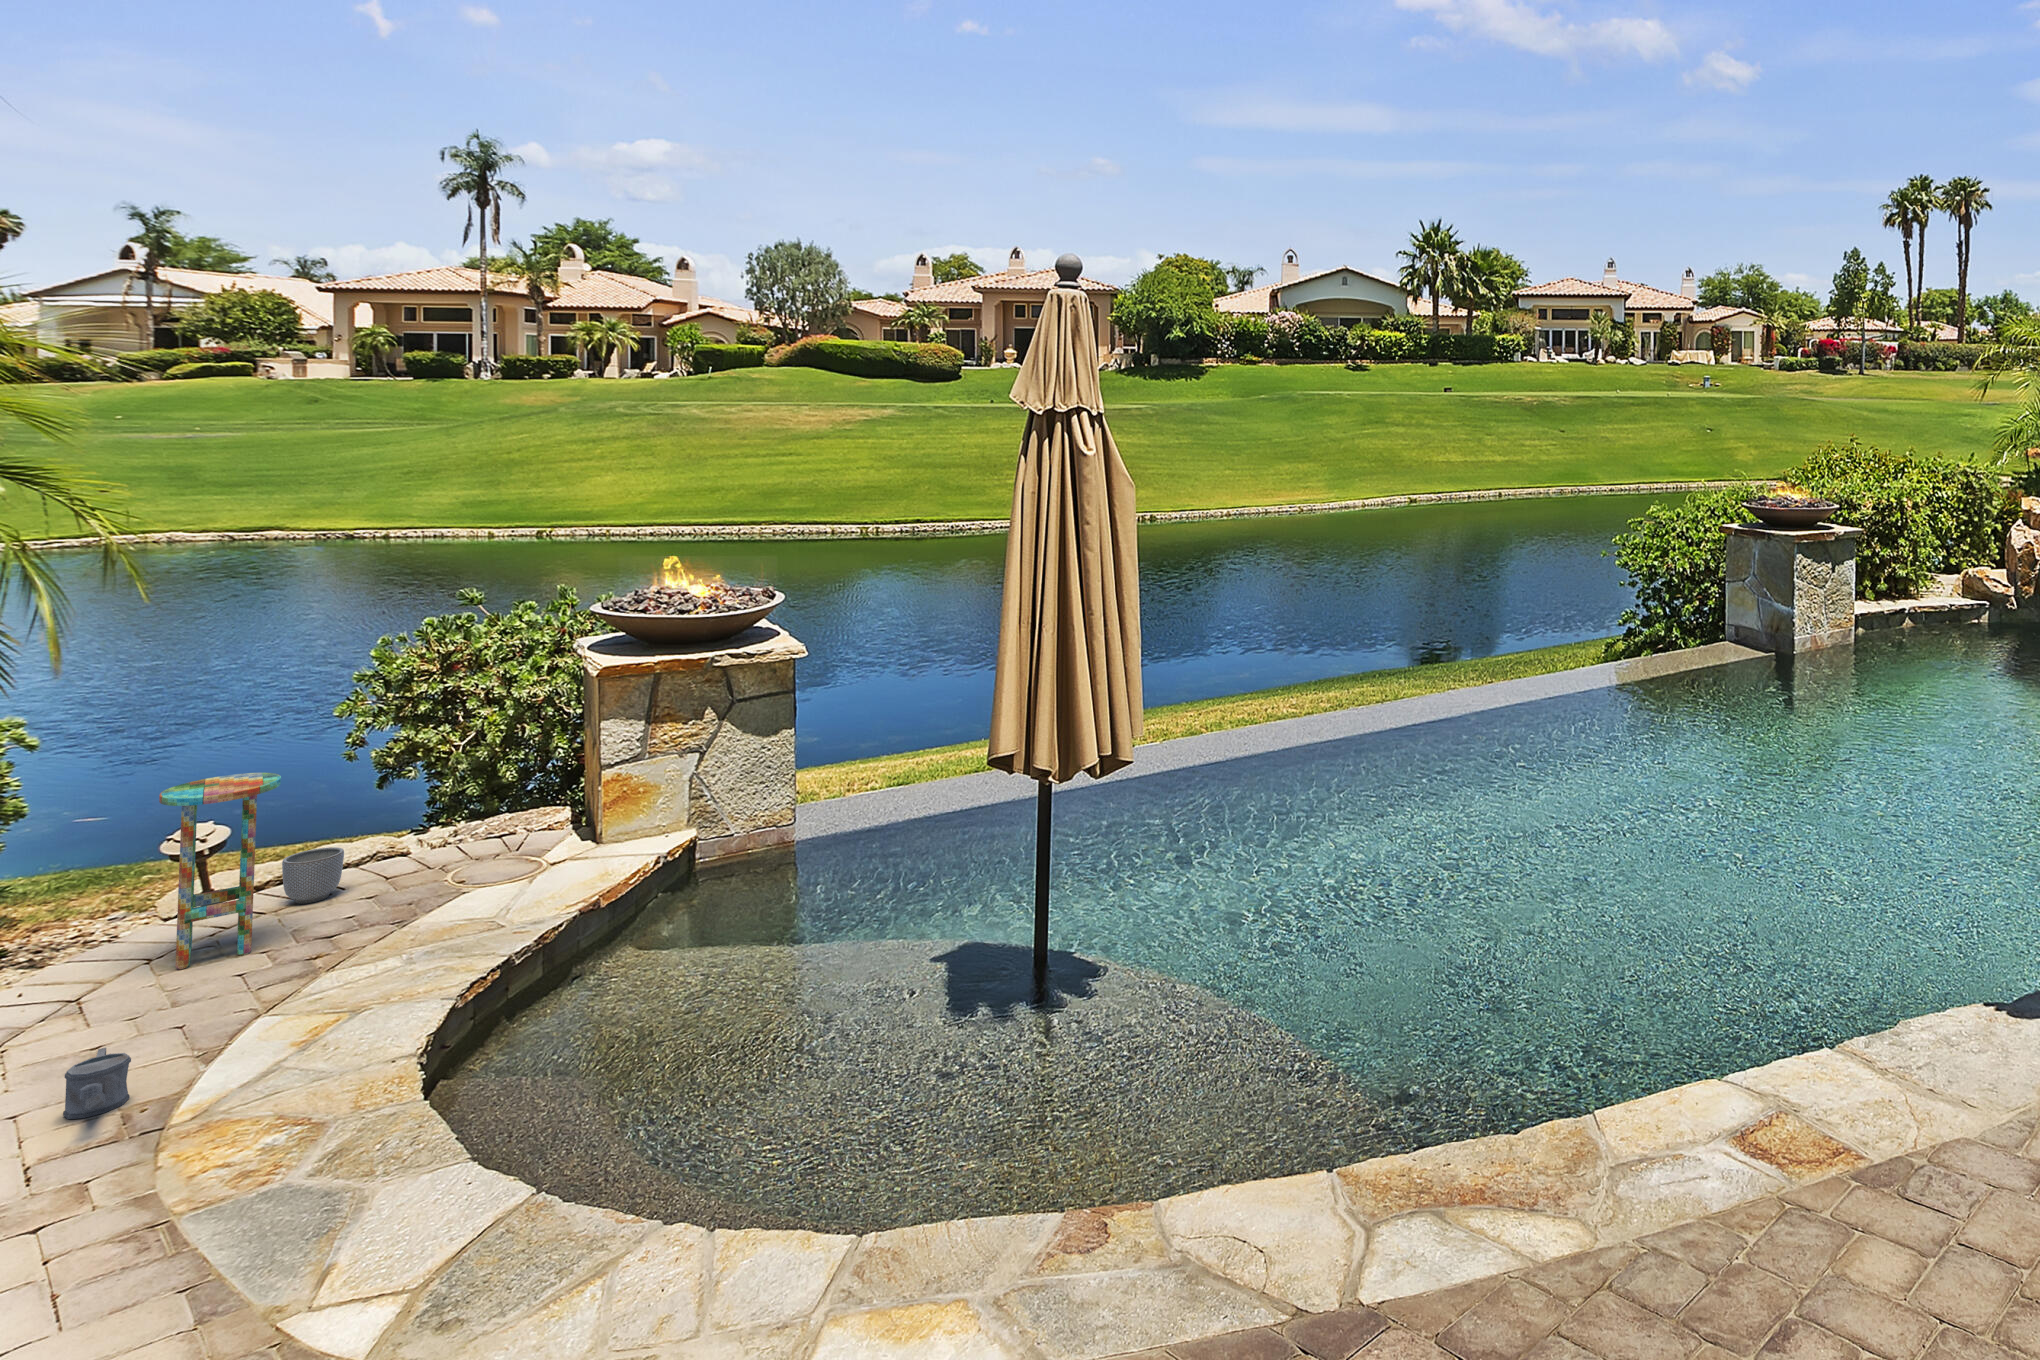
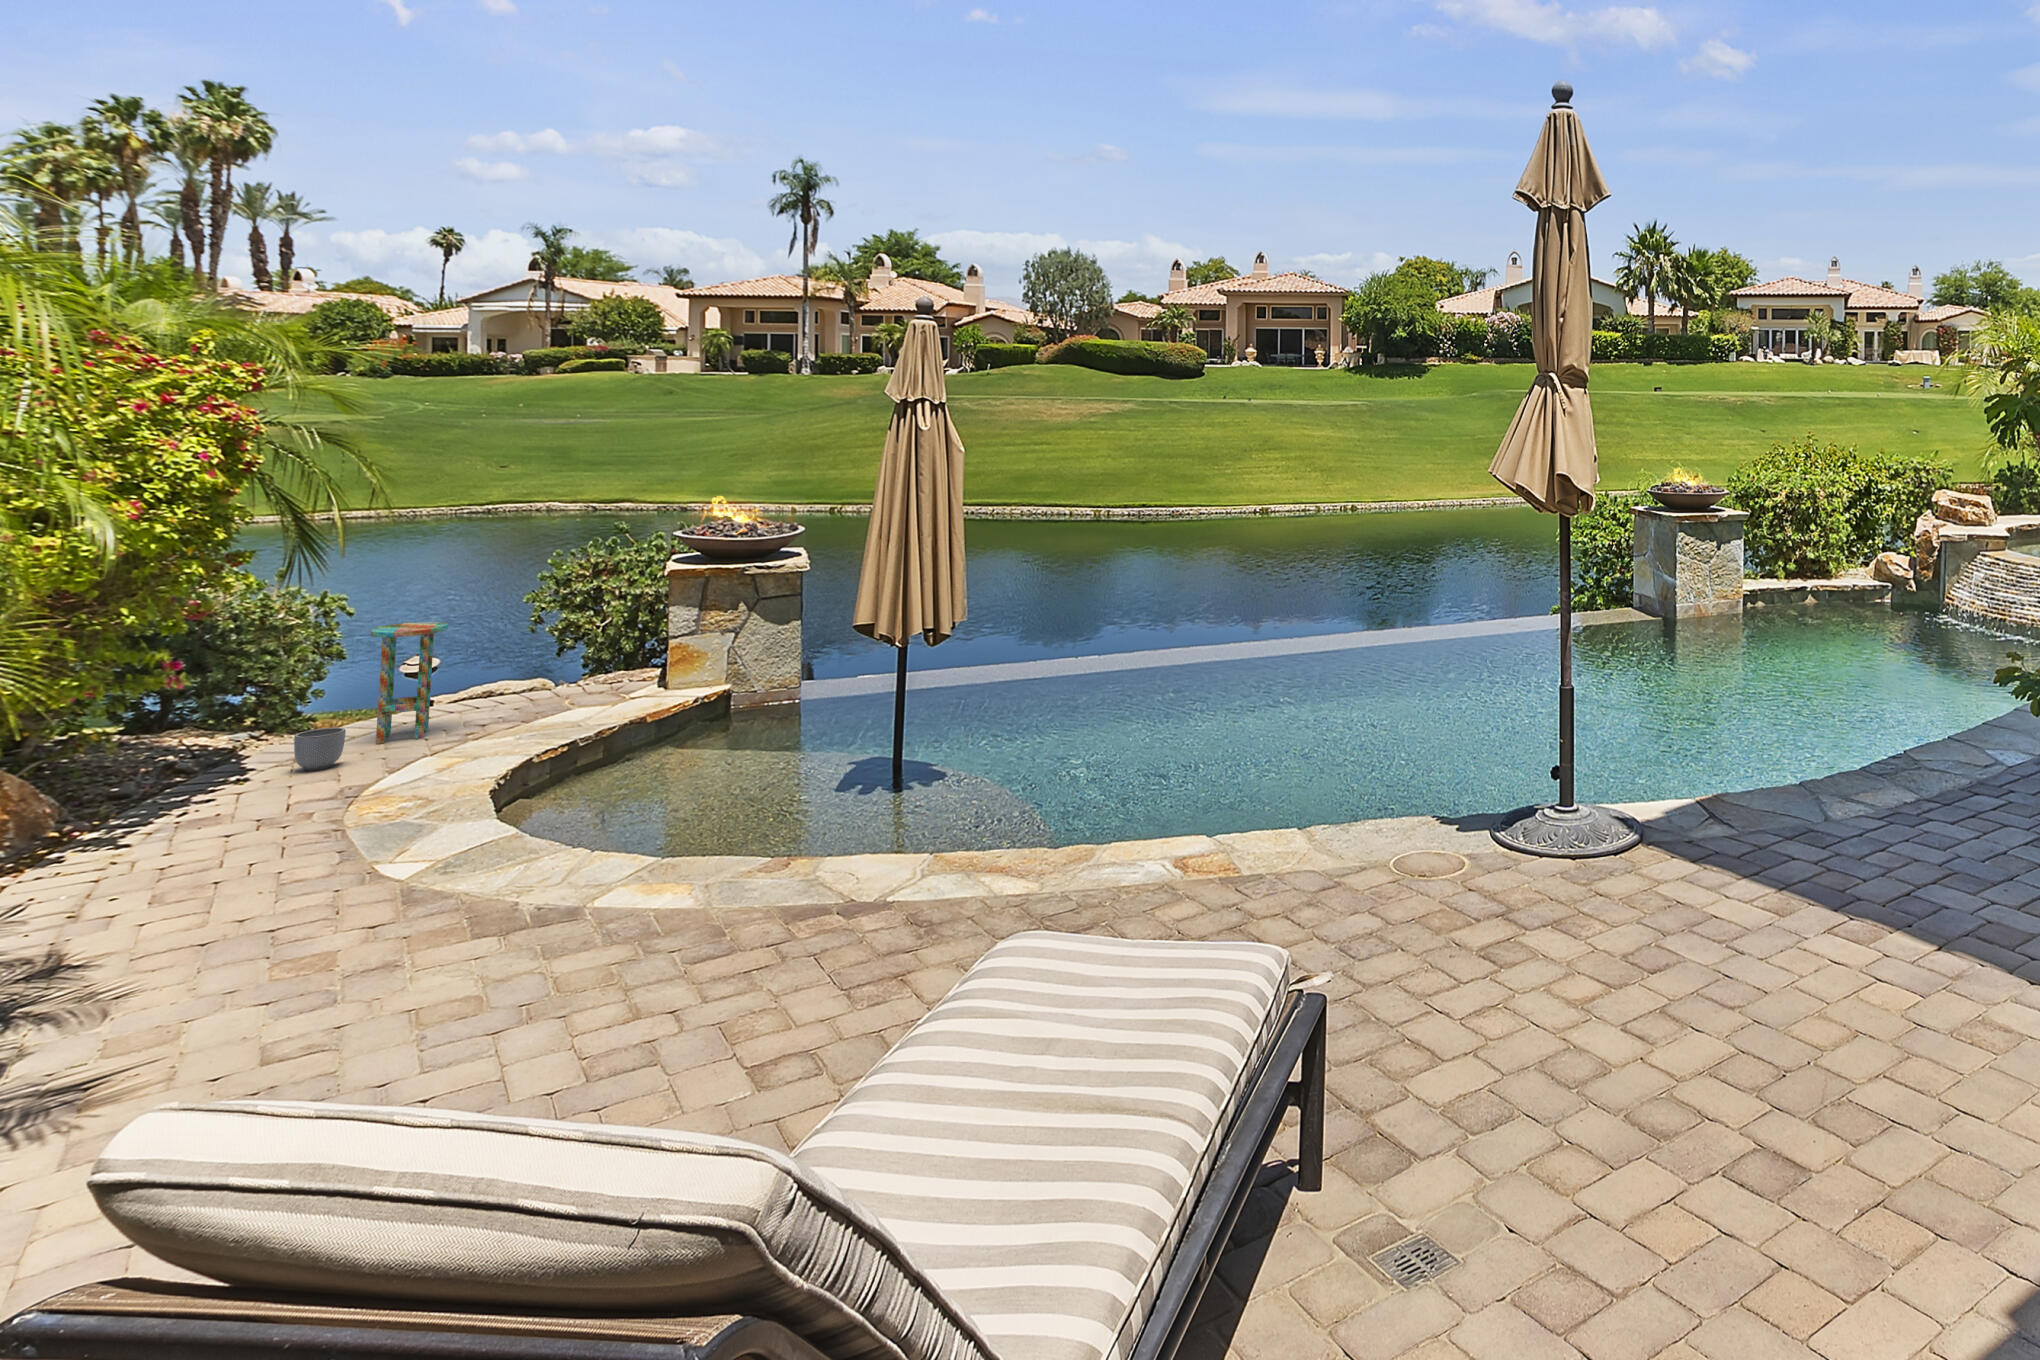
planter: present [282,847,344,904] -> present [294,728,346,771]
watering can: present [63,1048,131,1119] -> none [272,771,313,809]

